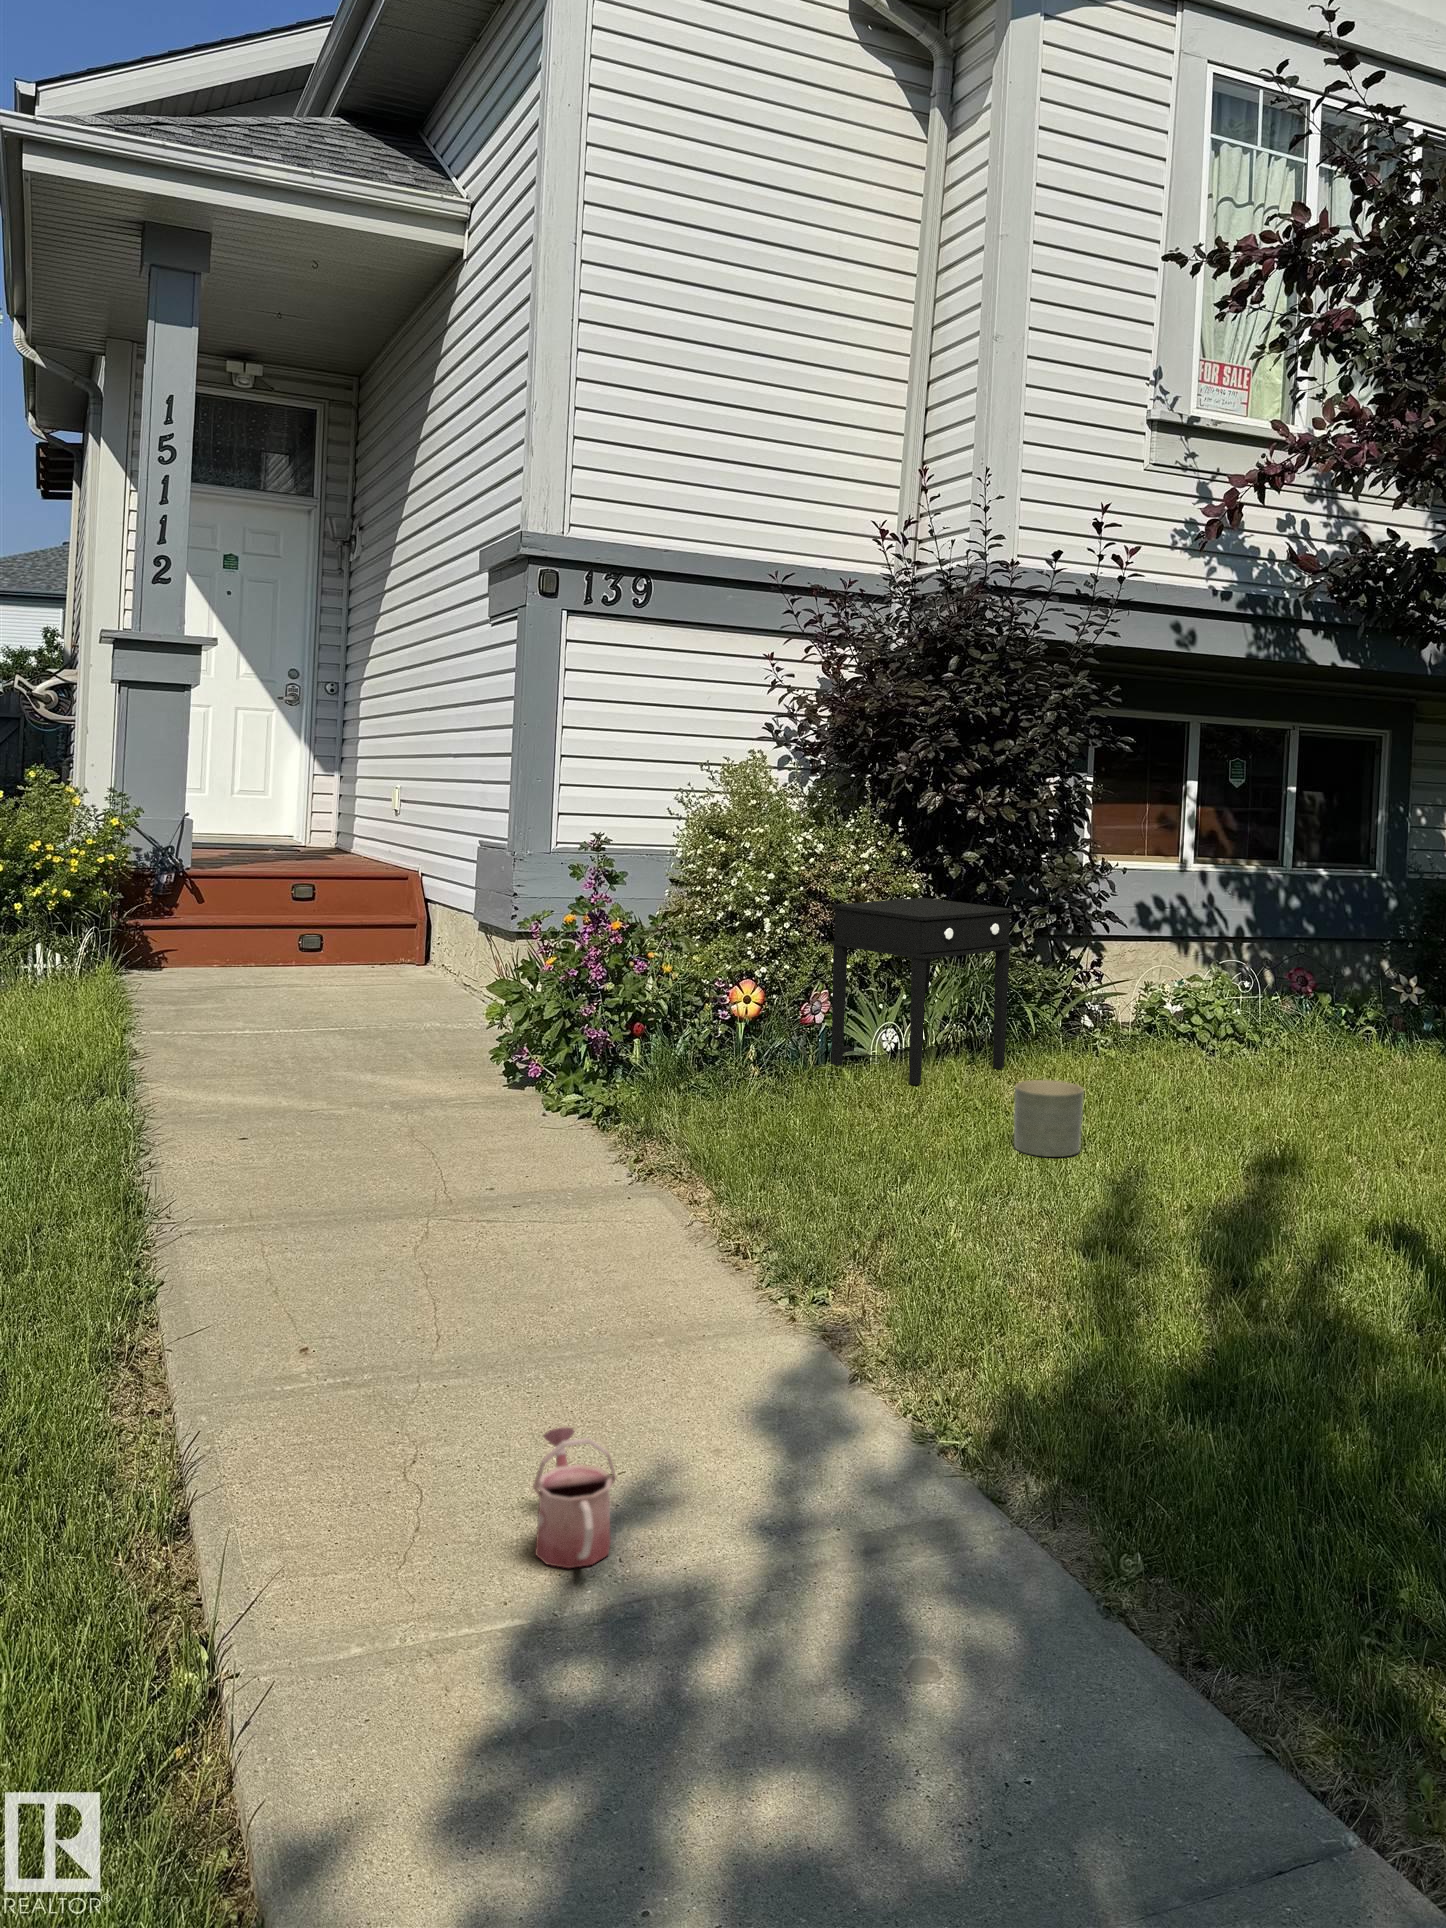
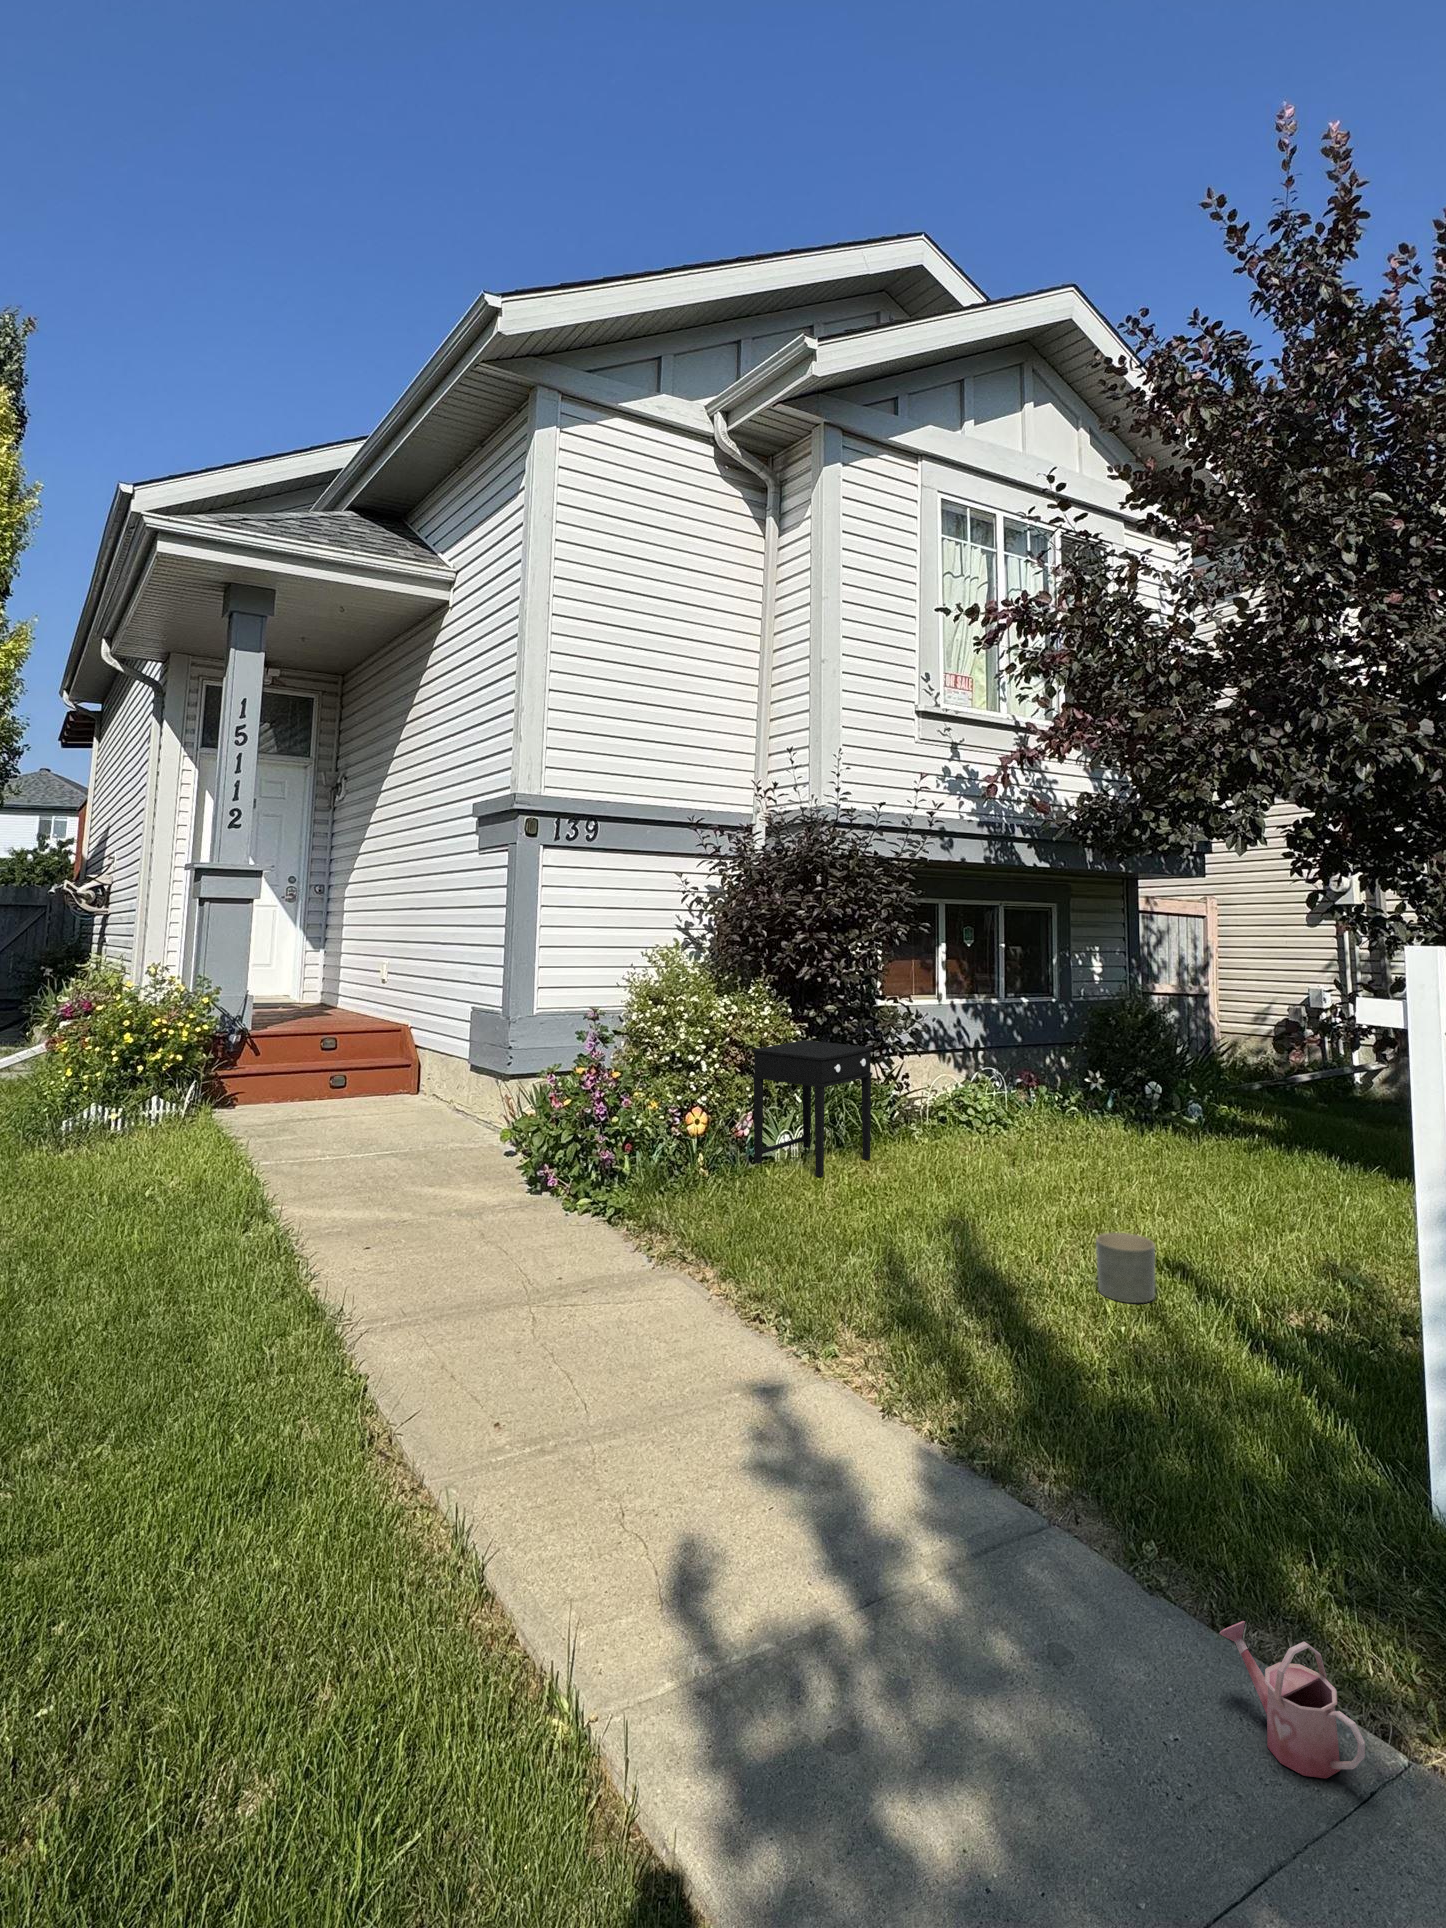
planter: present [1014,1080,1083,1157] -> present [1096,1233,1155,1303]
watering can: present [533,1427,616,1568] -> present [1219,1621,1365,1778]

